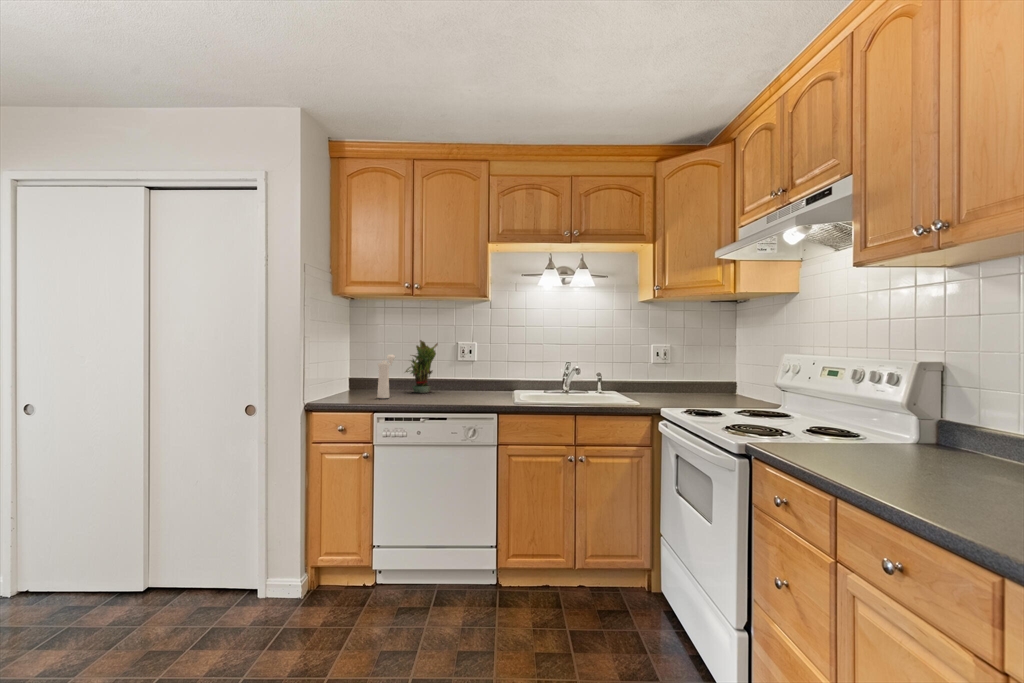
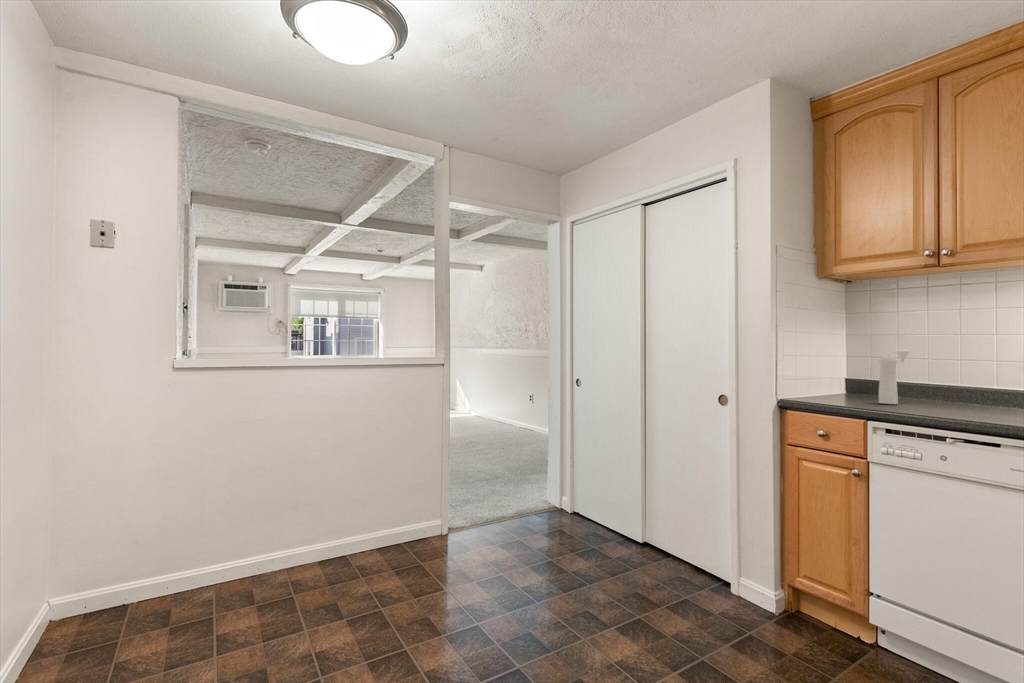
potted plant: present [406,340,438,393] -> none [928,328,994,403]

